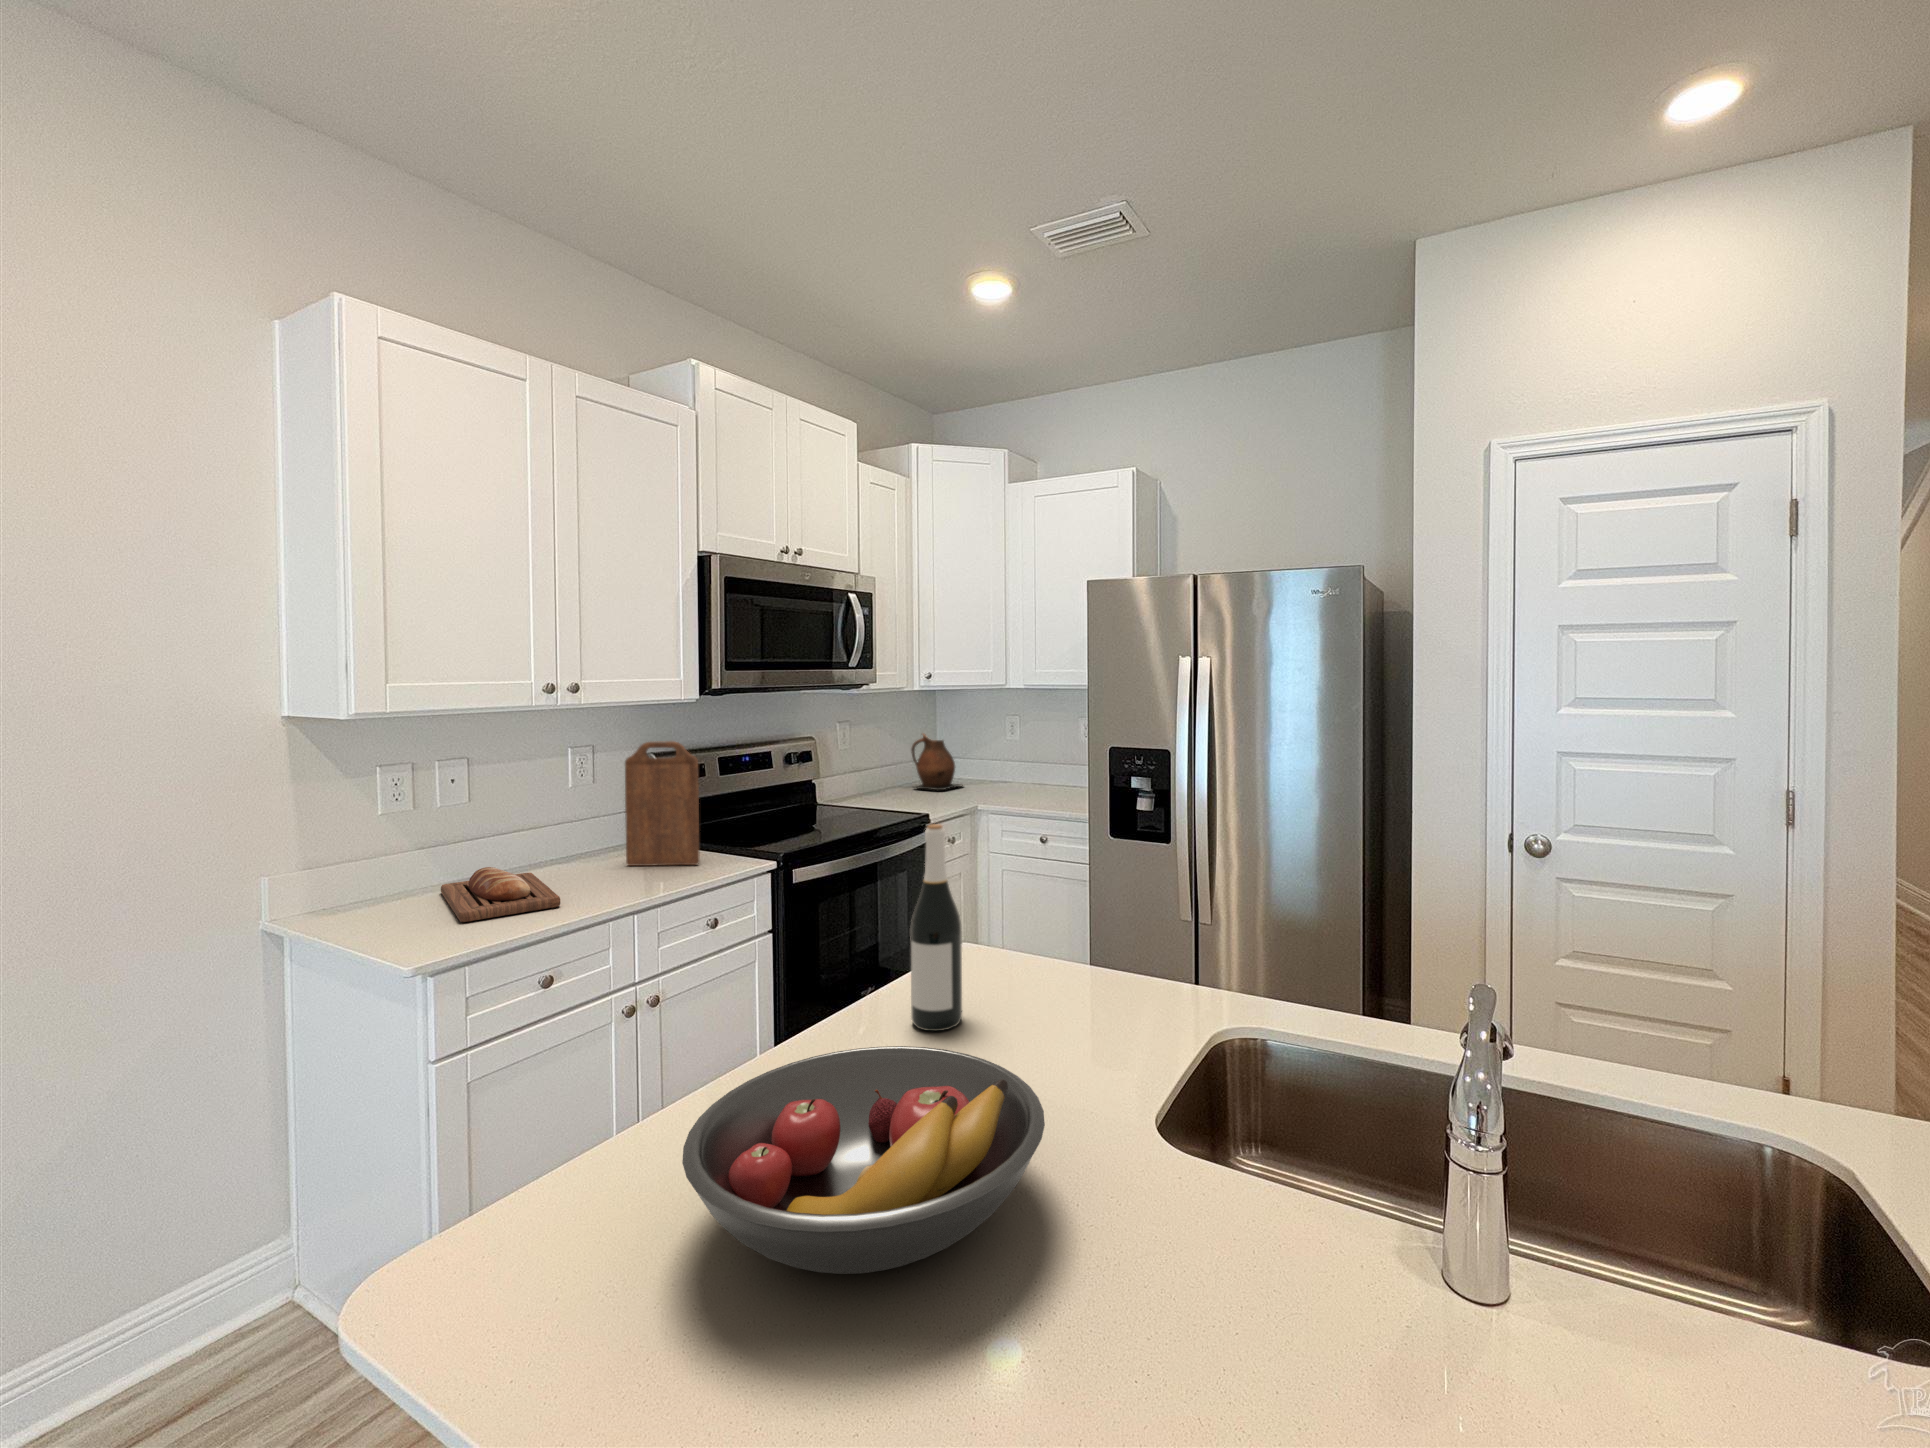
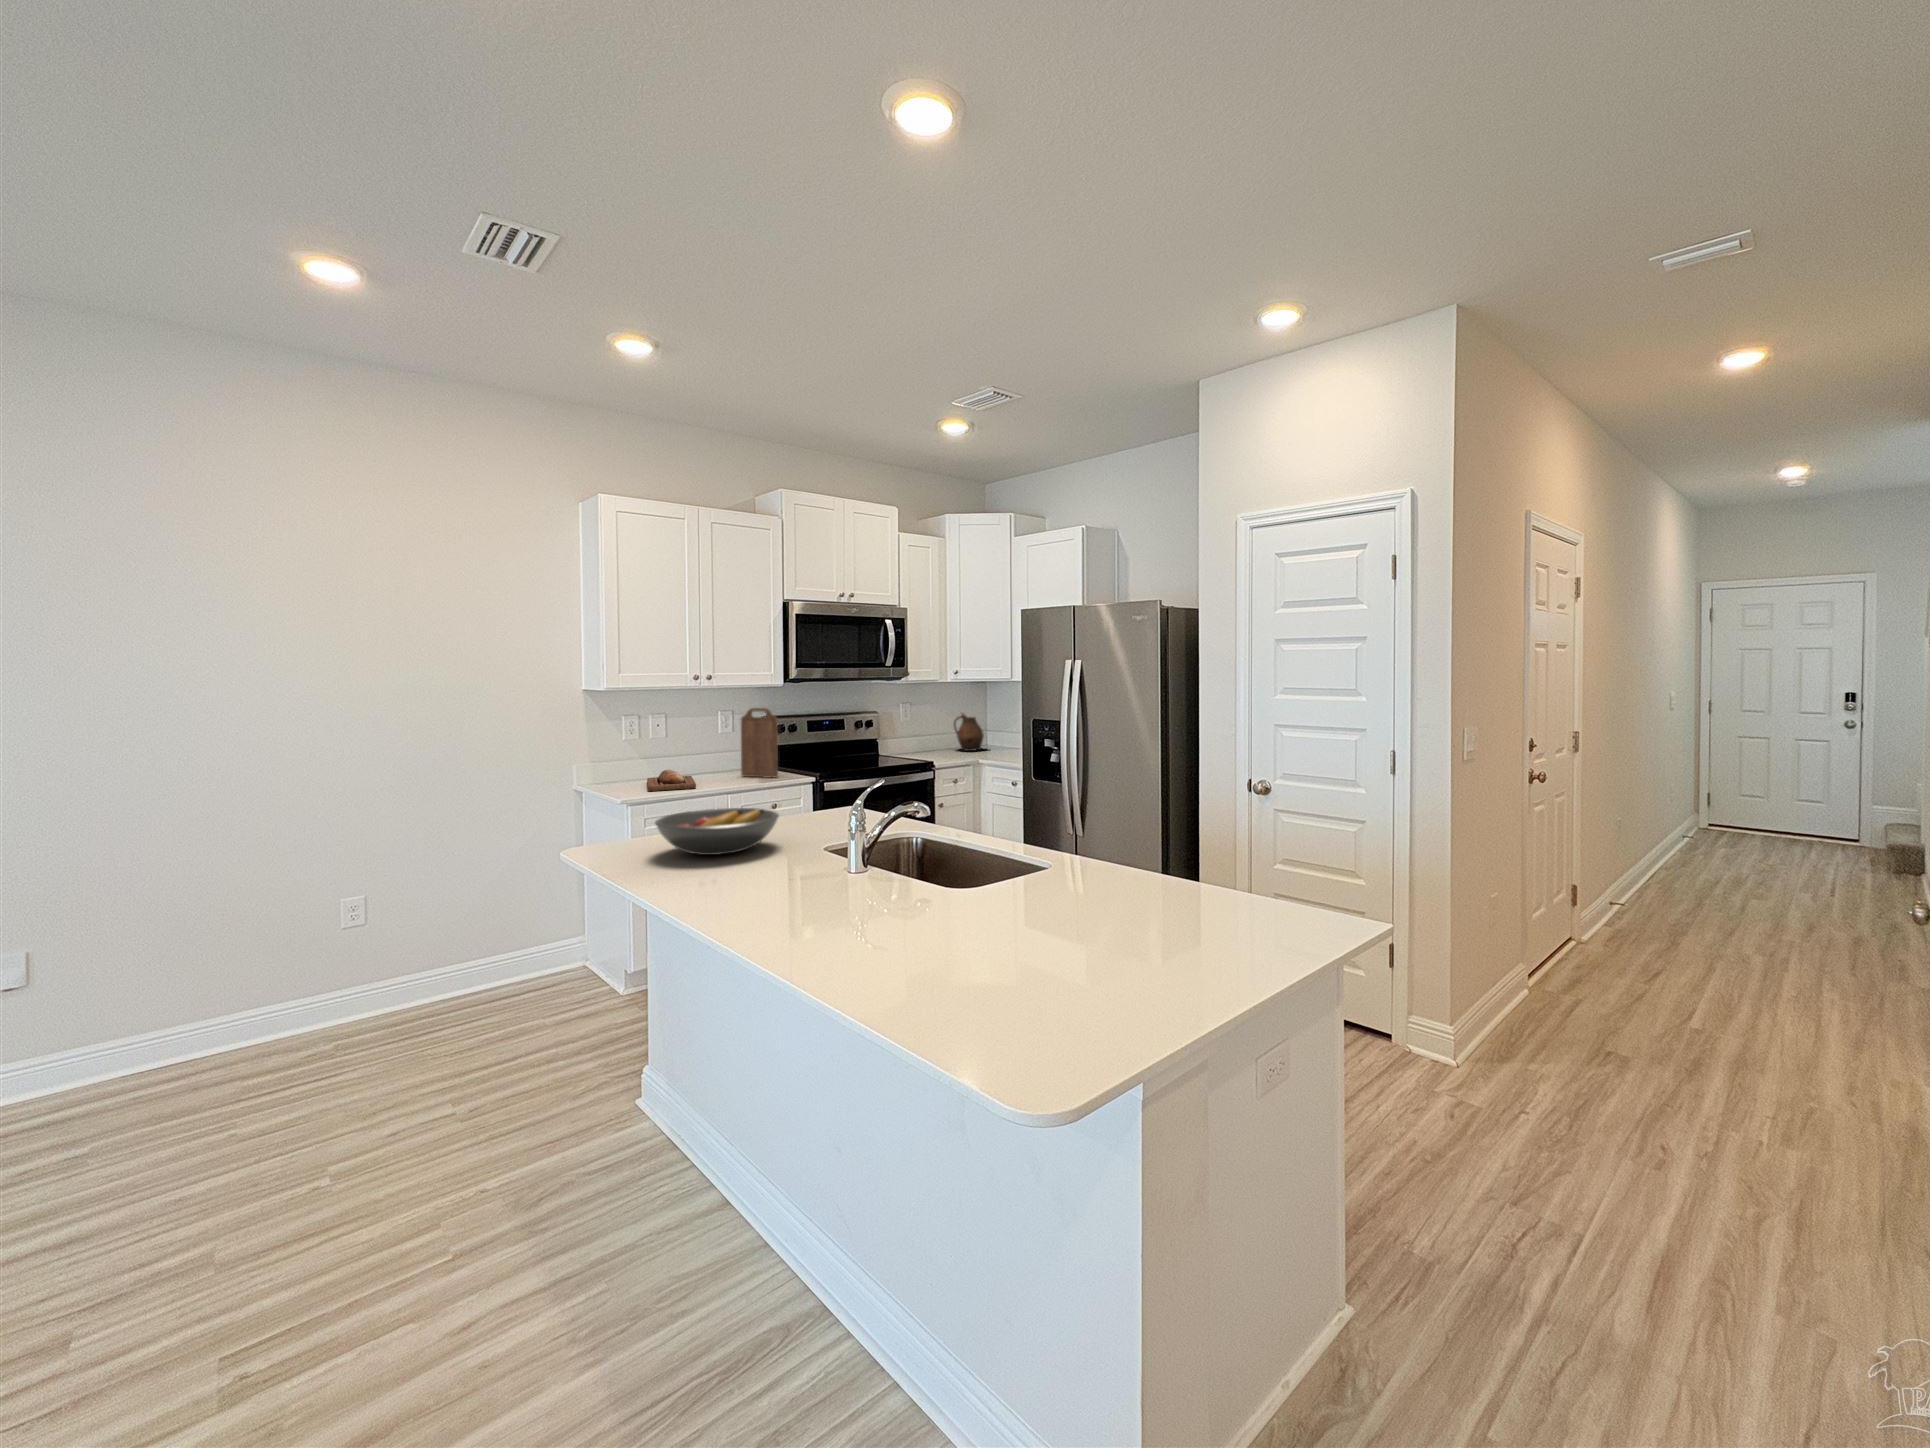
wine bottle: present [910,824,962,1031] -> none [791,735,815,823]

